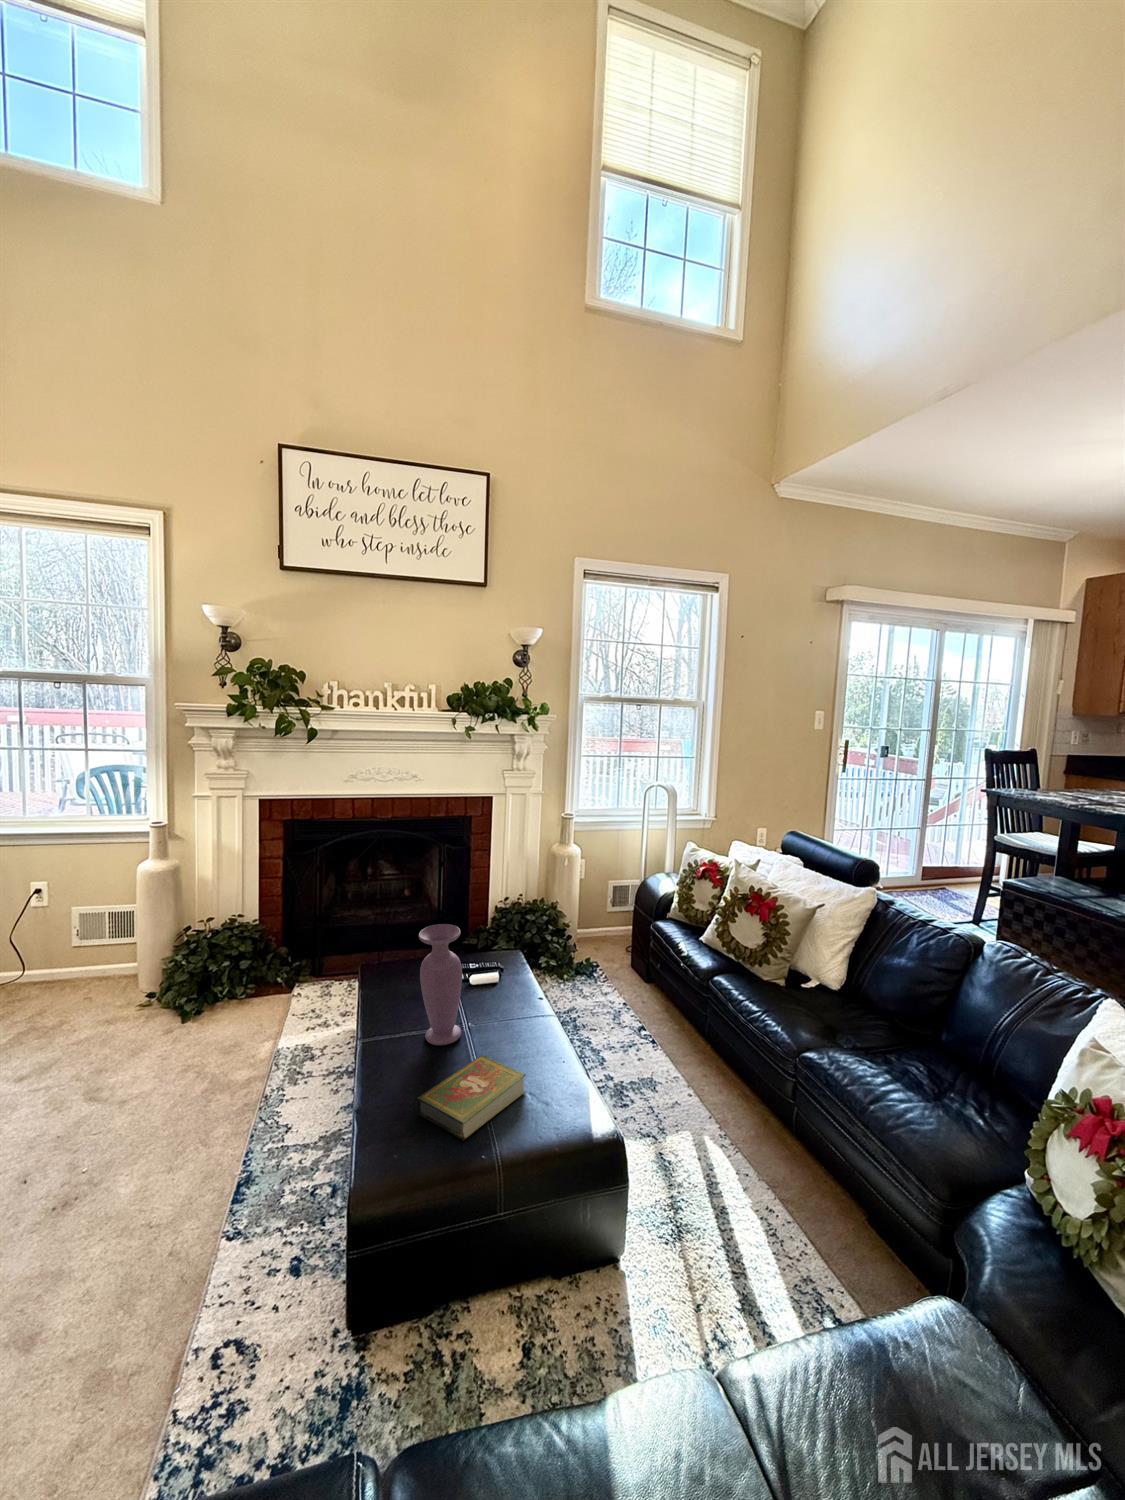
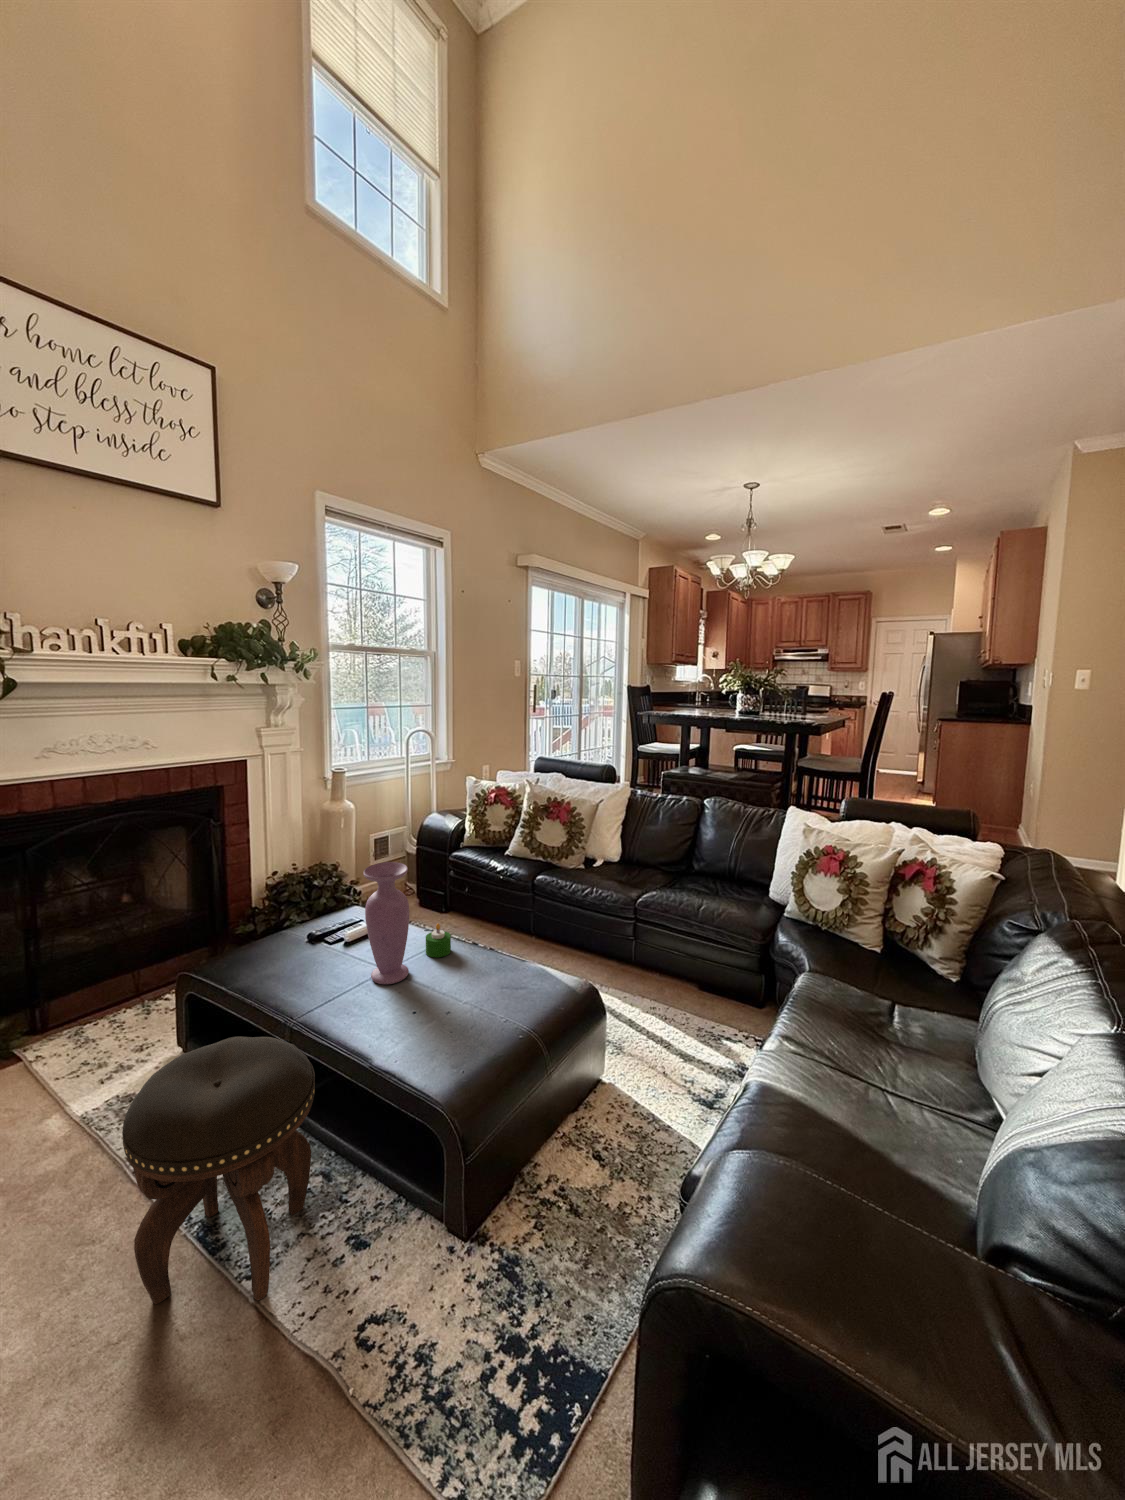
candle: none [493,1000,519,1036] -> present [426,924,451,957]
footstool: none [156,1040,308,1267] -> present [122,1036,315,1304]
book: present [416,1055,526,1140] -> none [448,965,515,1030]

